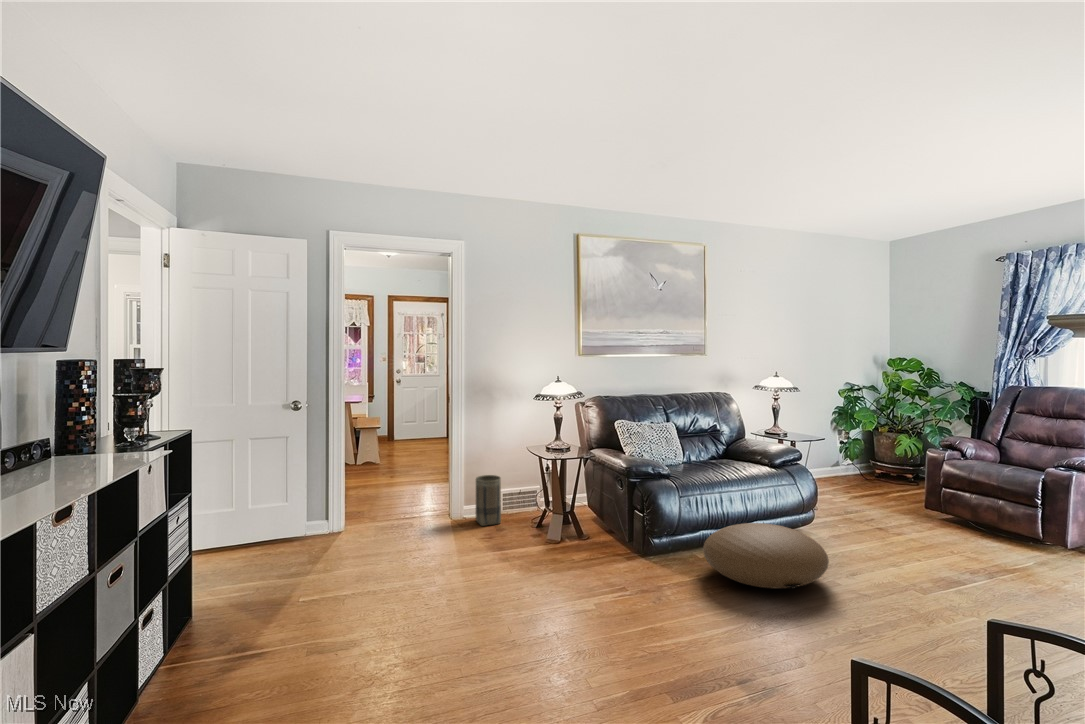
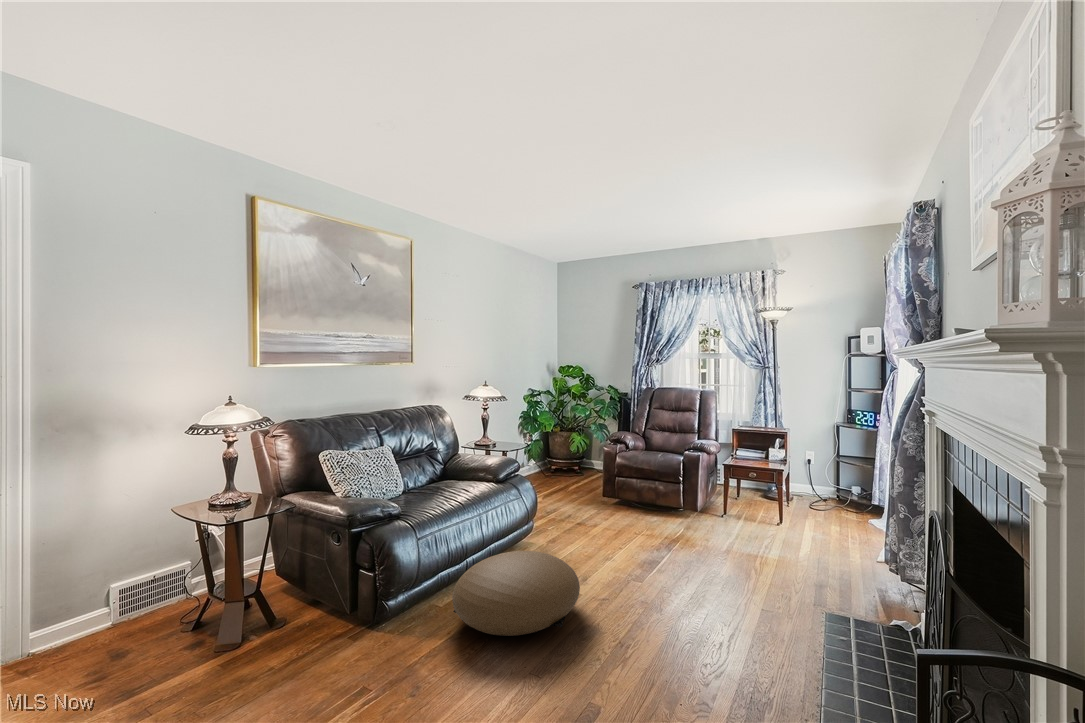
basket: present [476,475,501,526] -> none [58,563,116,659]

